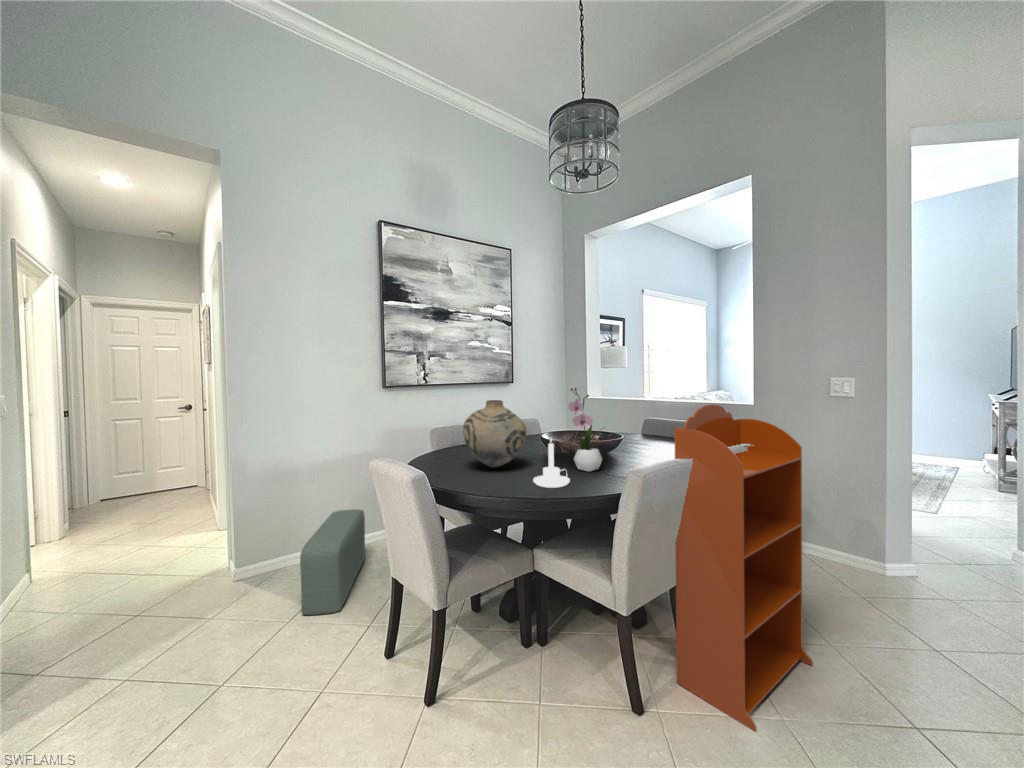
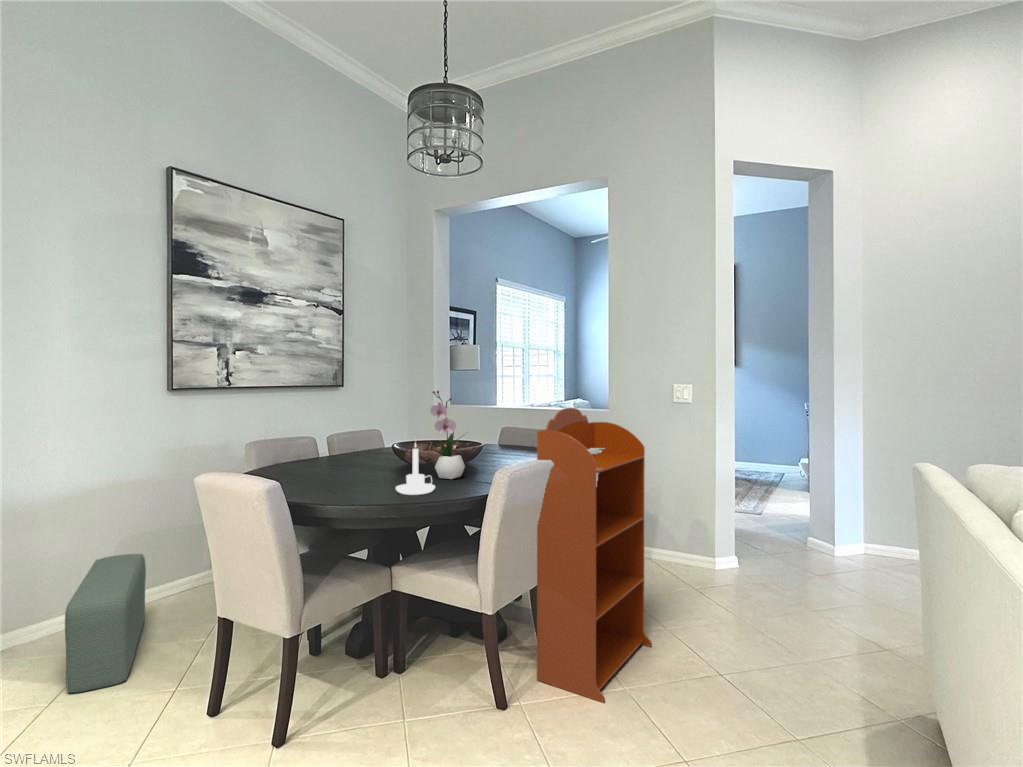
vase: present [463,400,527,467] -> none [307,404,382,481]

